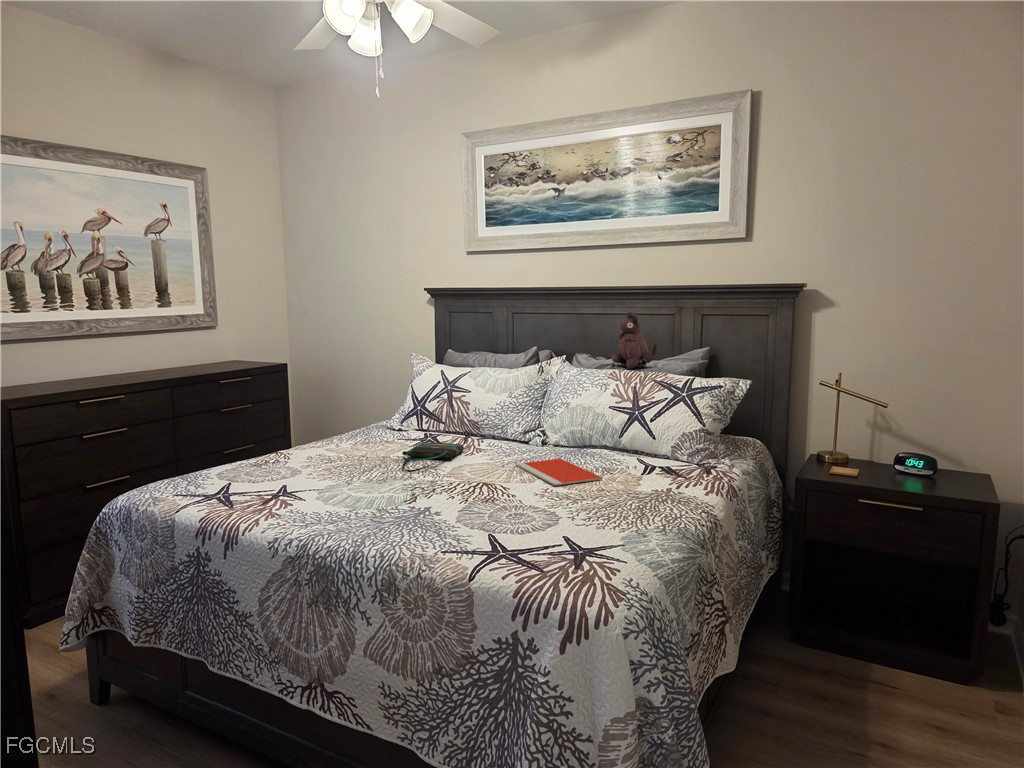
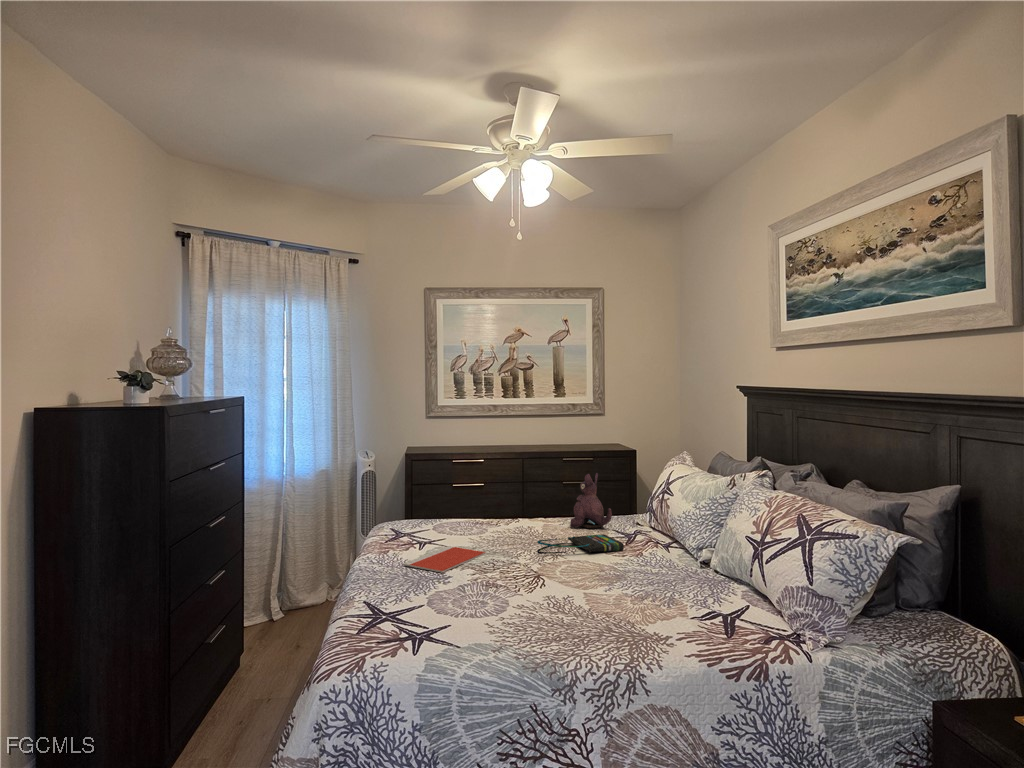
plush toy: present [612,311,658,369] -> present [570,473,612,528]
notebook: present [516,459,603,486] -> present [403,546,486,573]

